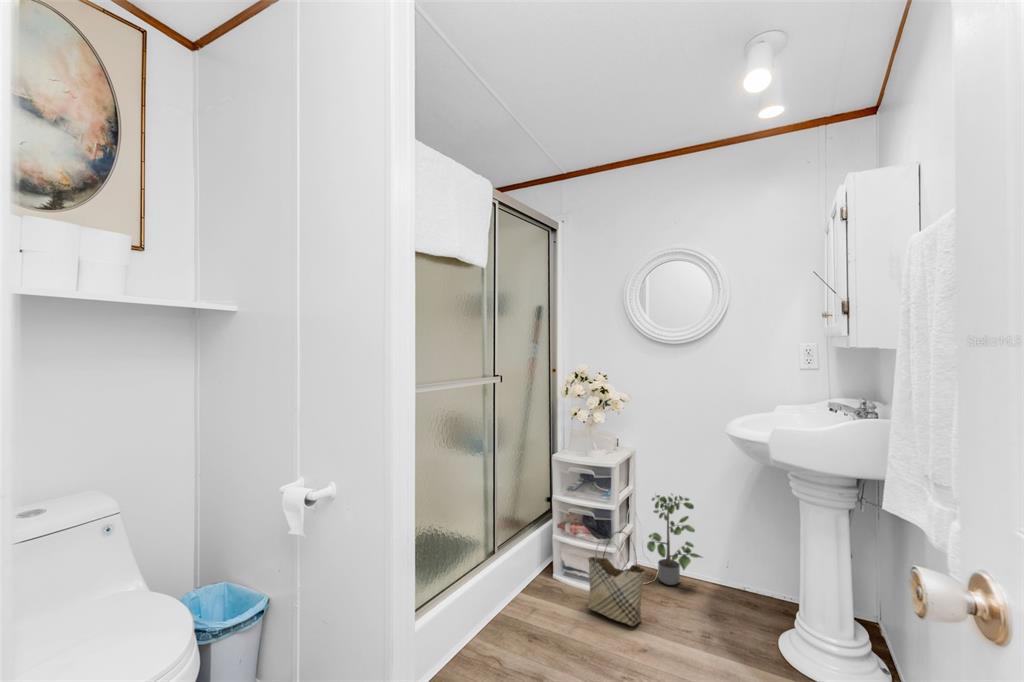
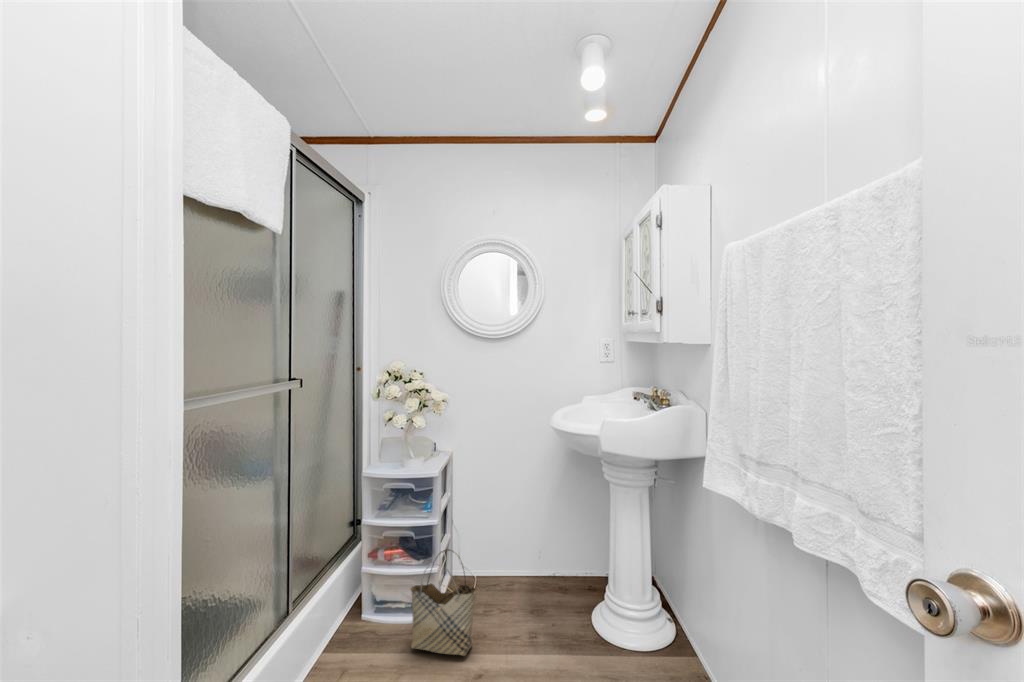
potted plant: present [647,494,702,585] -> none [468,495,525,593]

